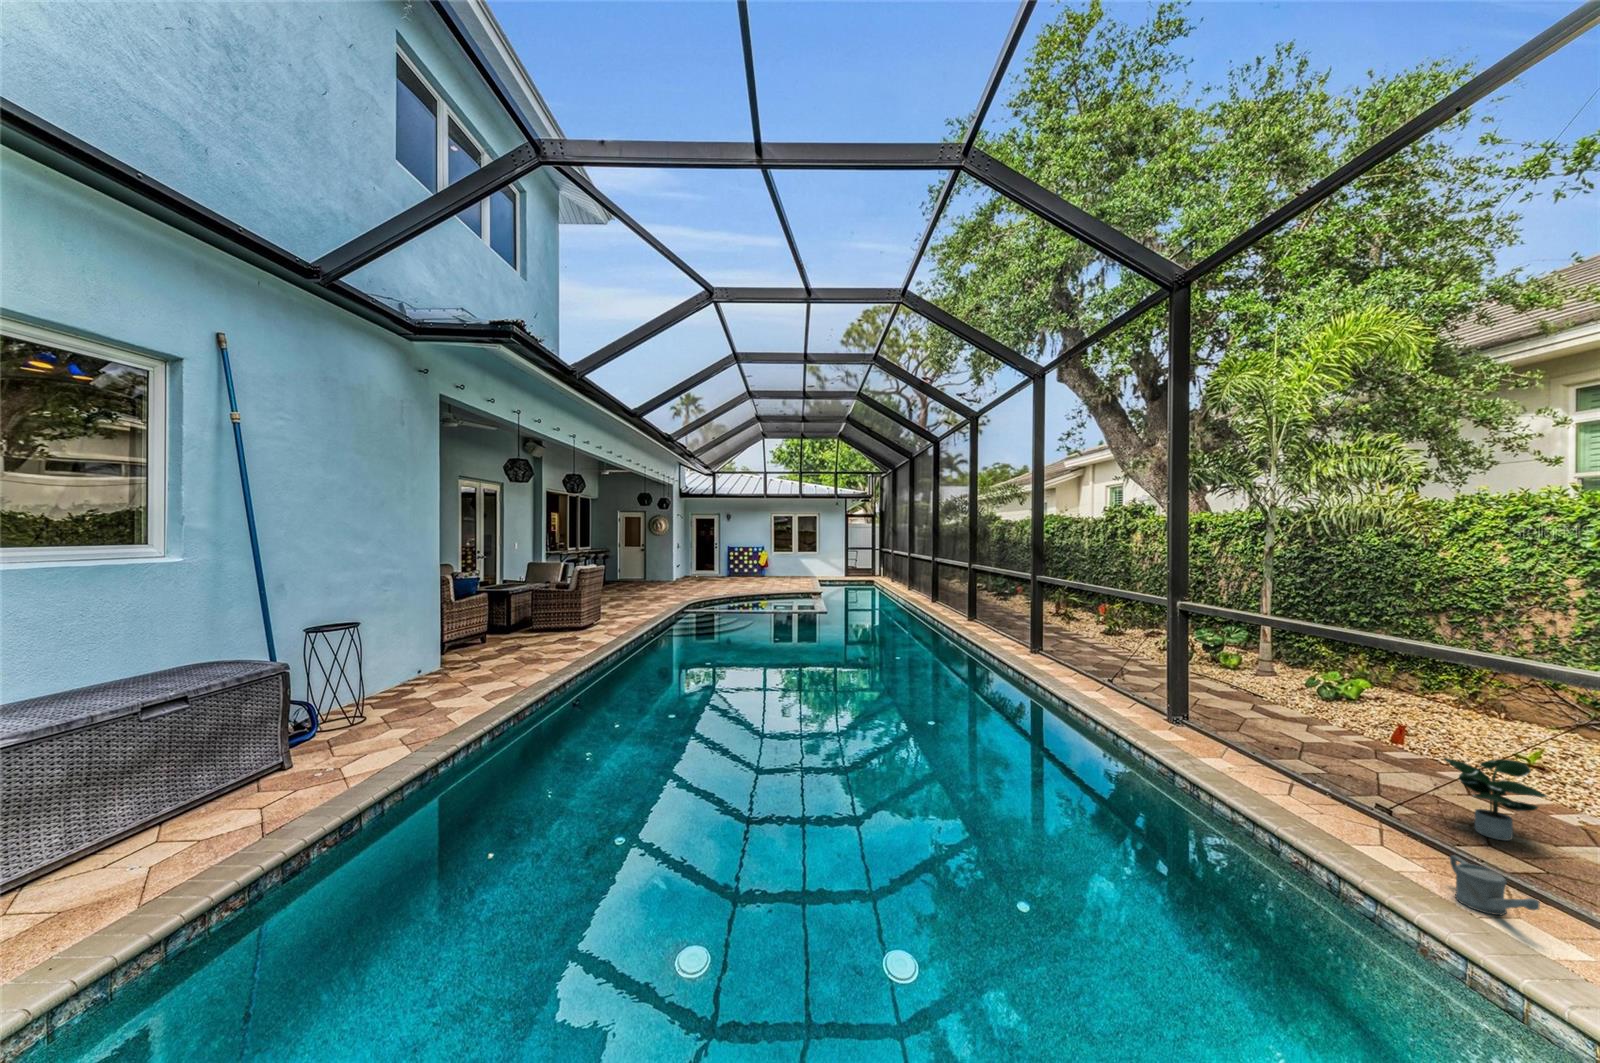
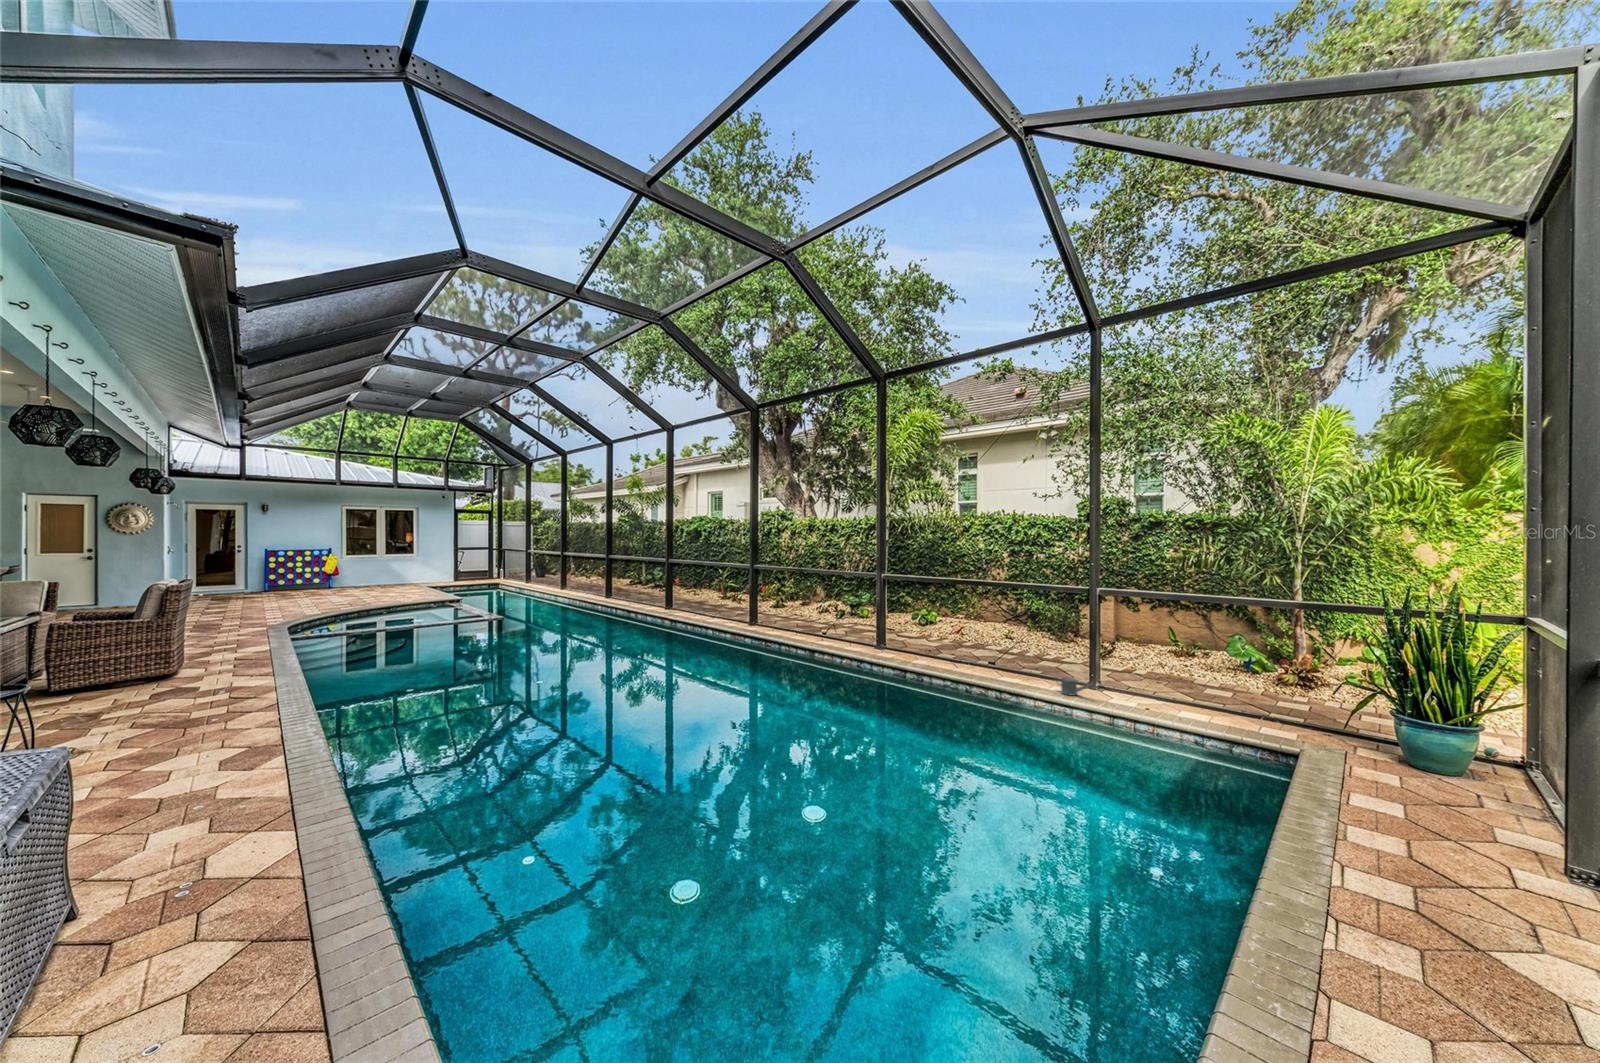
potted plant: present [1445,758,1546,841] -> none [1022,634,1056,670]

